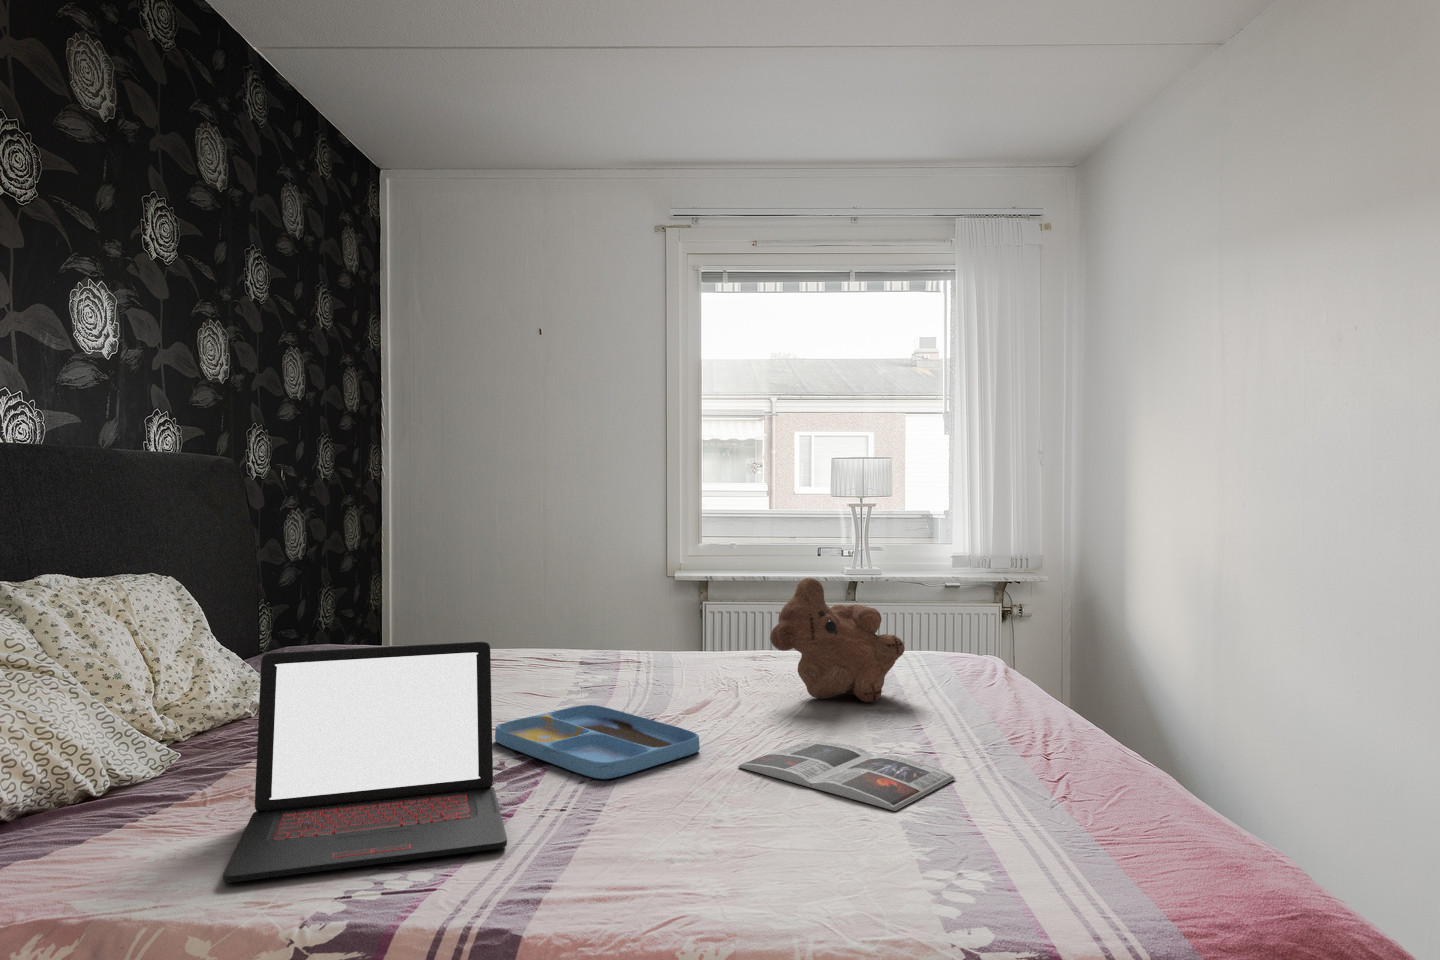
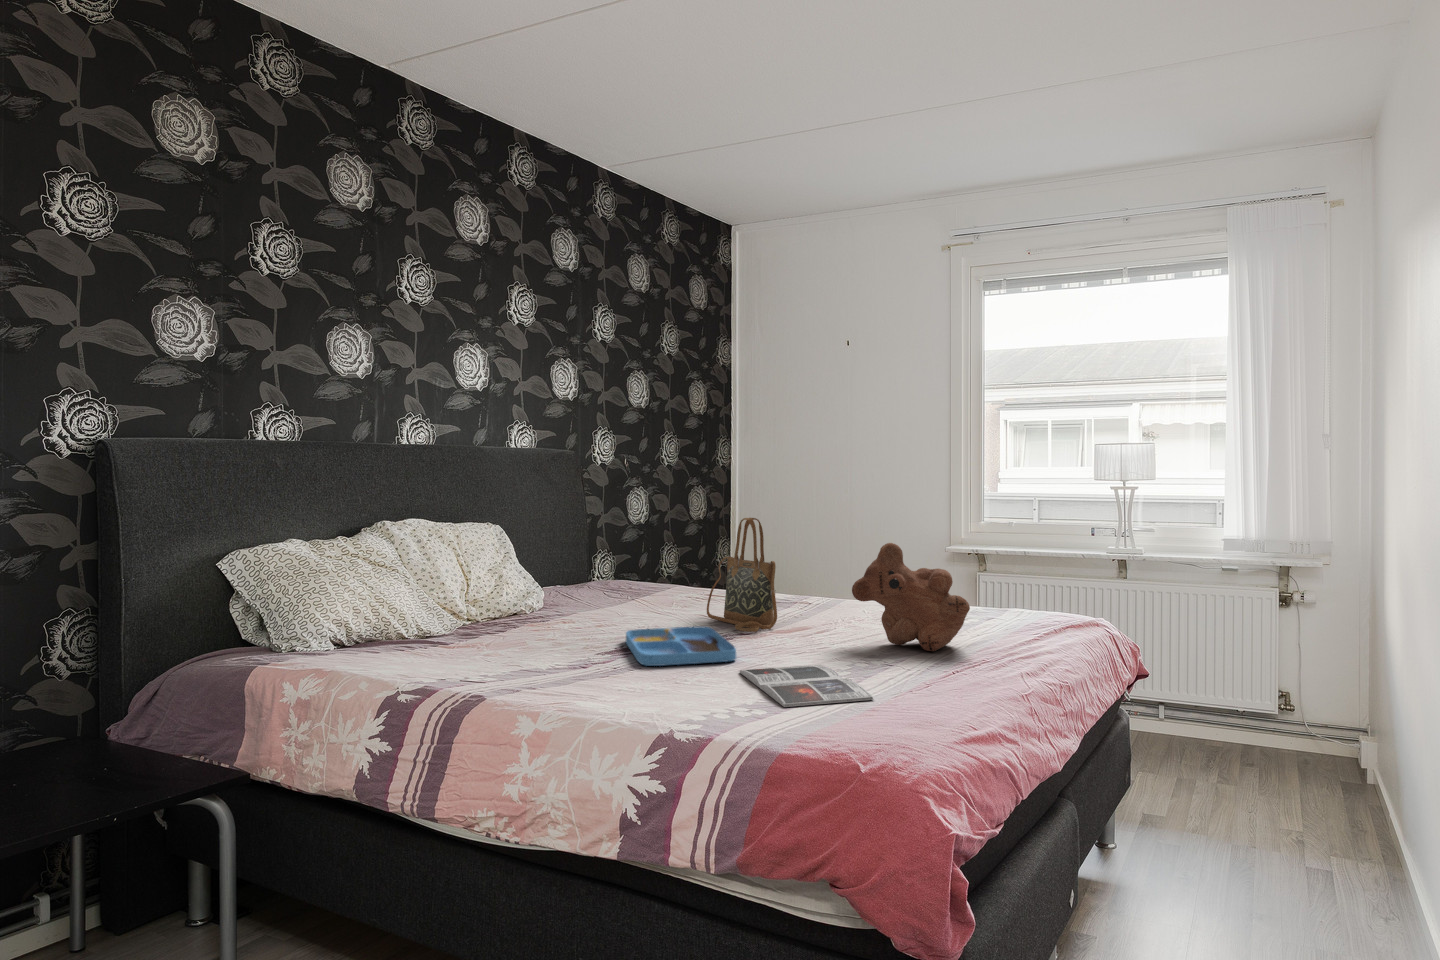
handbag: none [526,552,648,704] -> present [707,518,777,632]
laptop: present [223,641,507,882] -> none [398,564,582,684]

